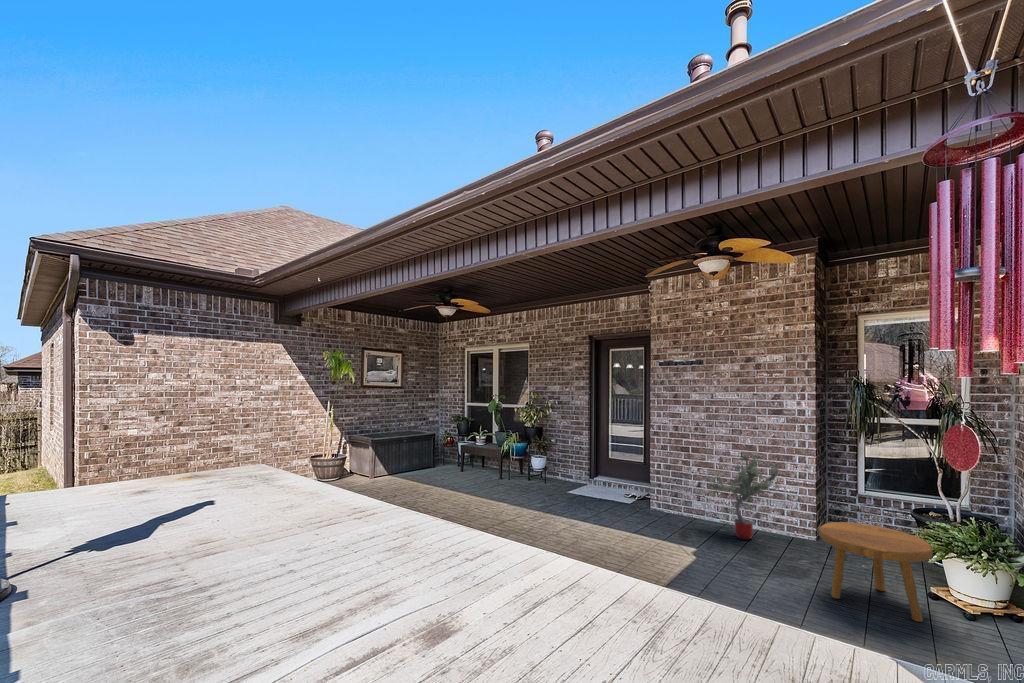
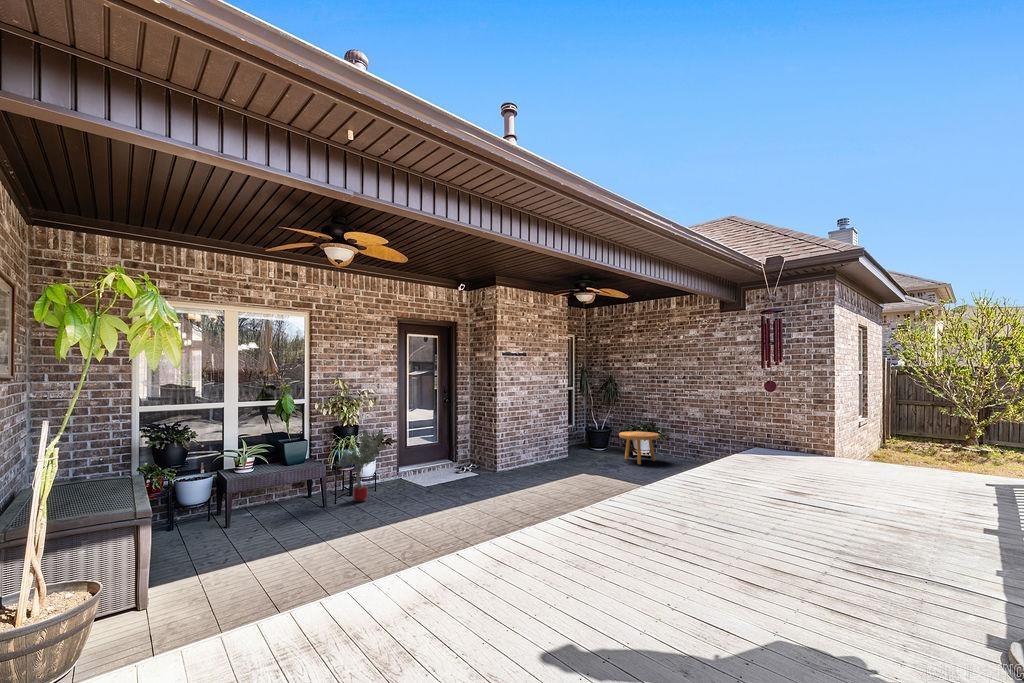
potted tree: present [709,452,780,540] -> present [337,426,385,502]

